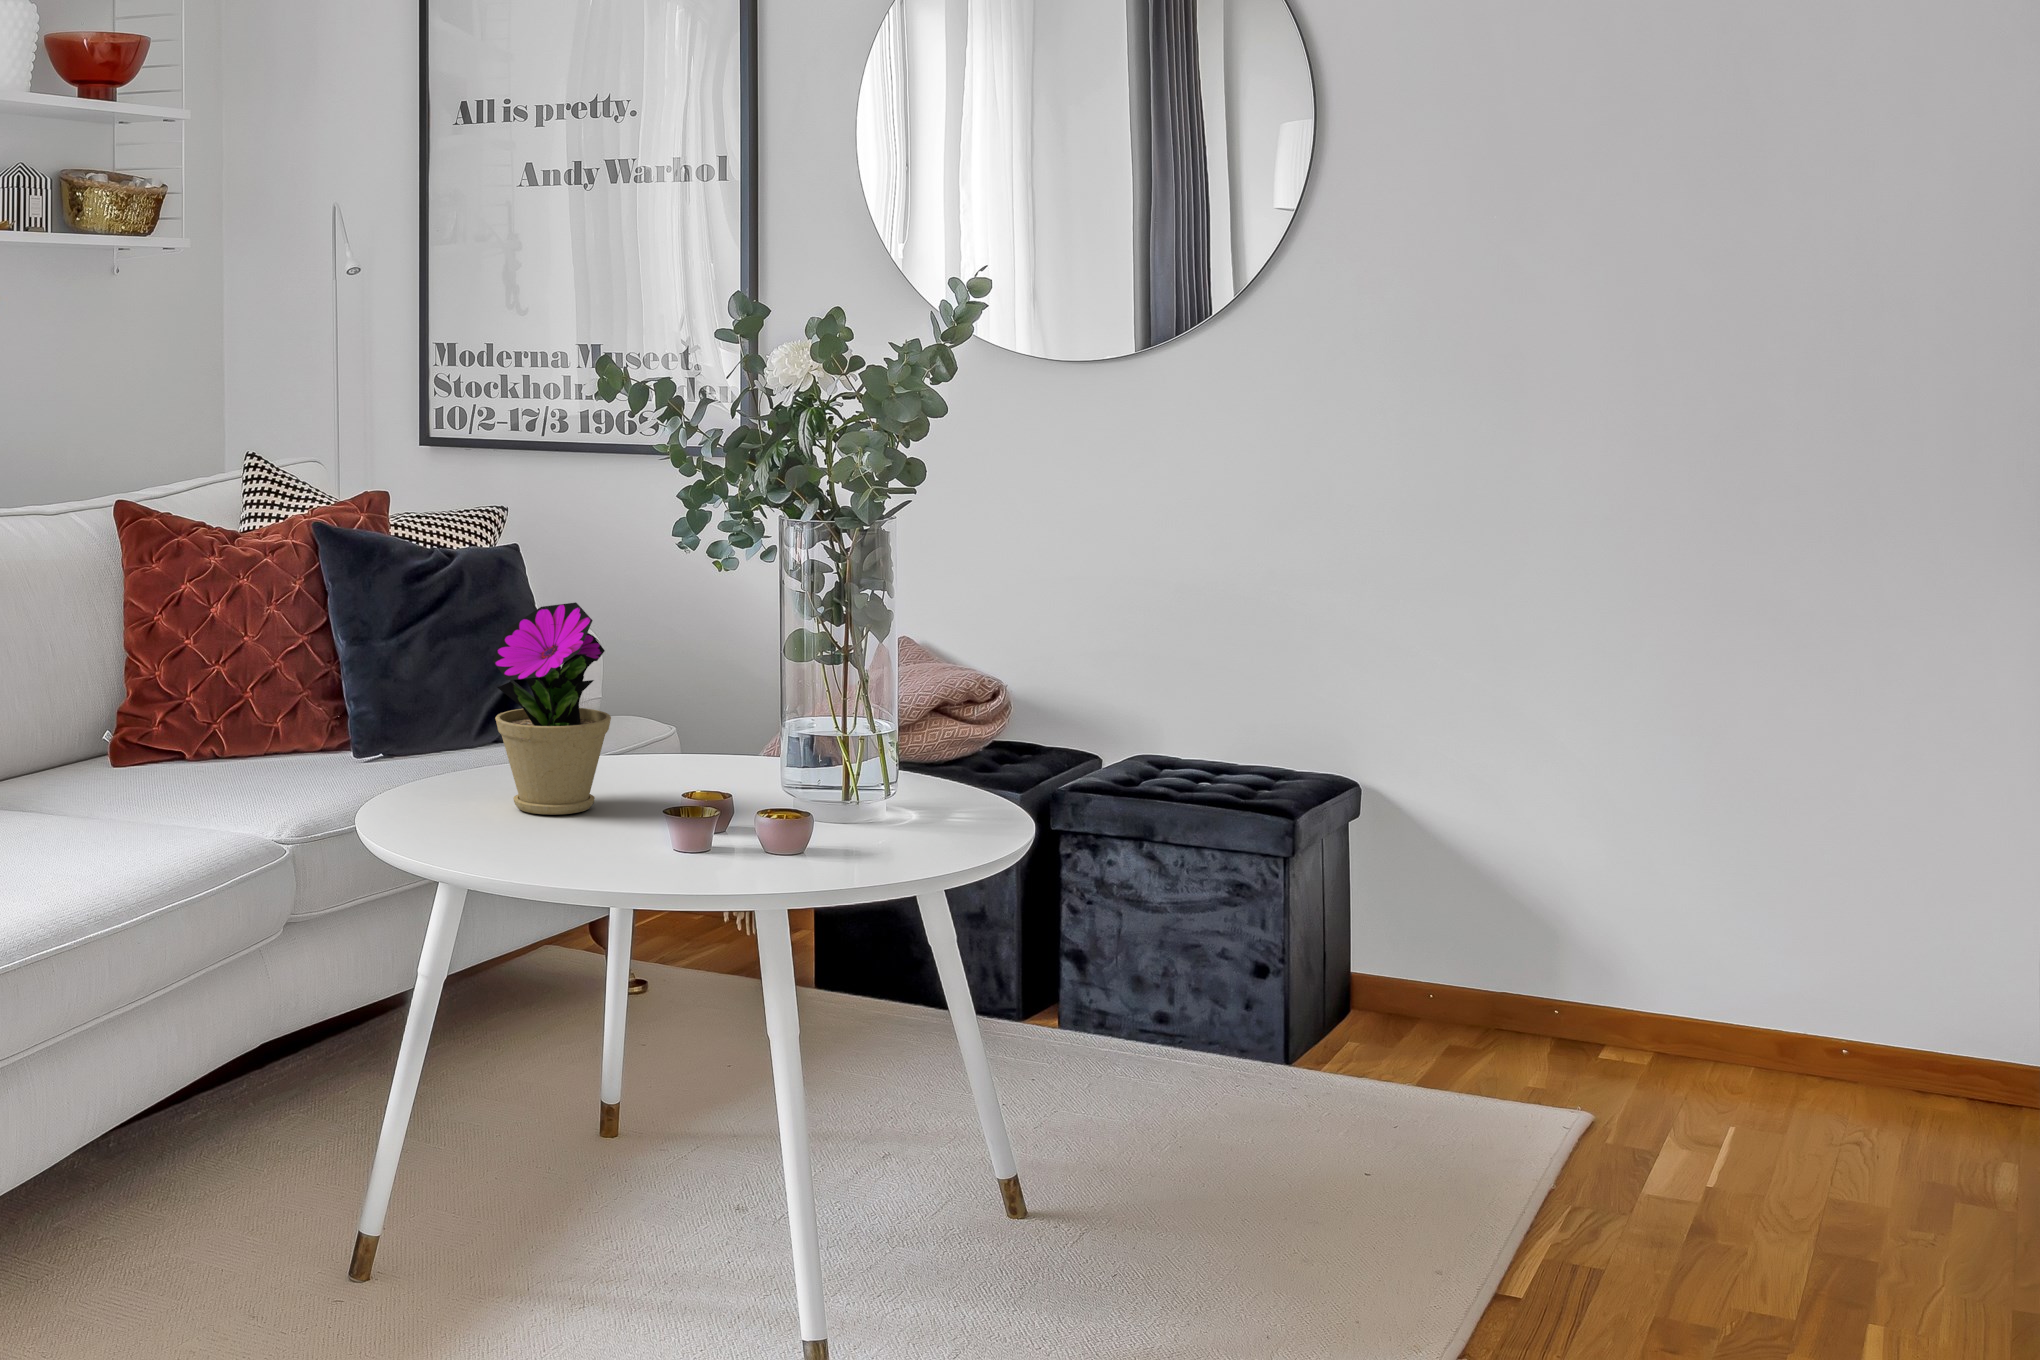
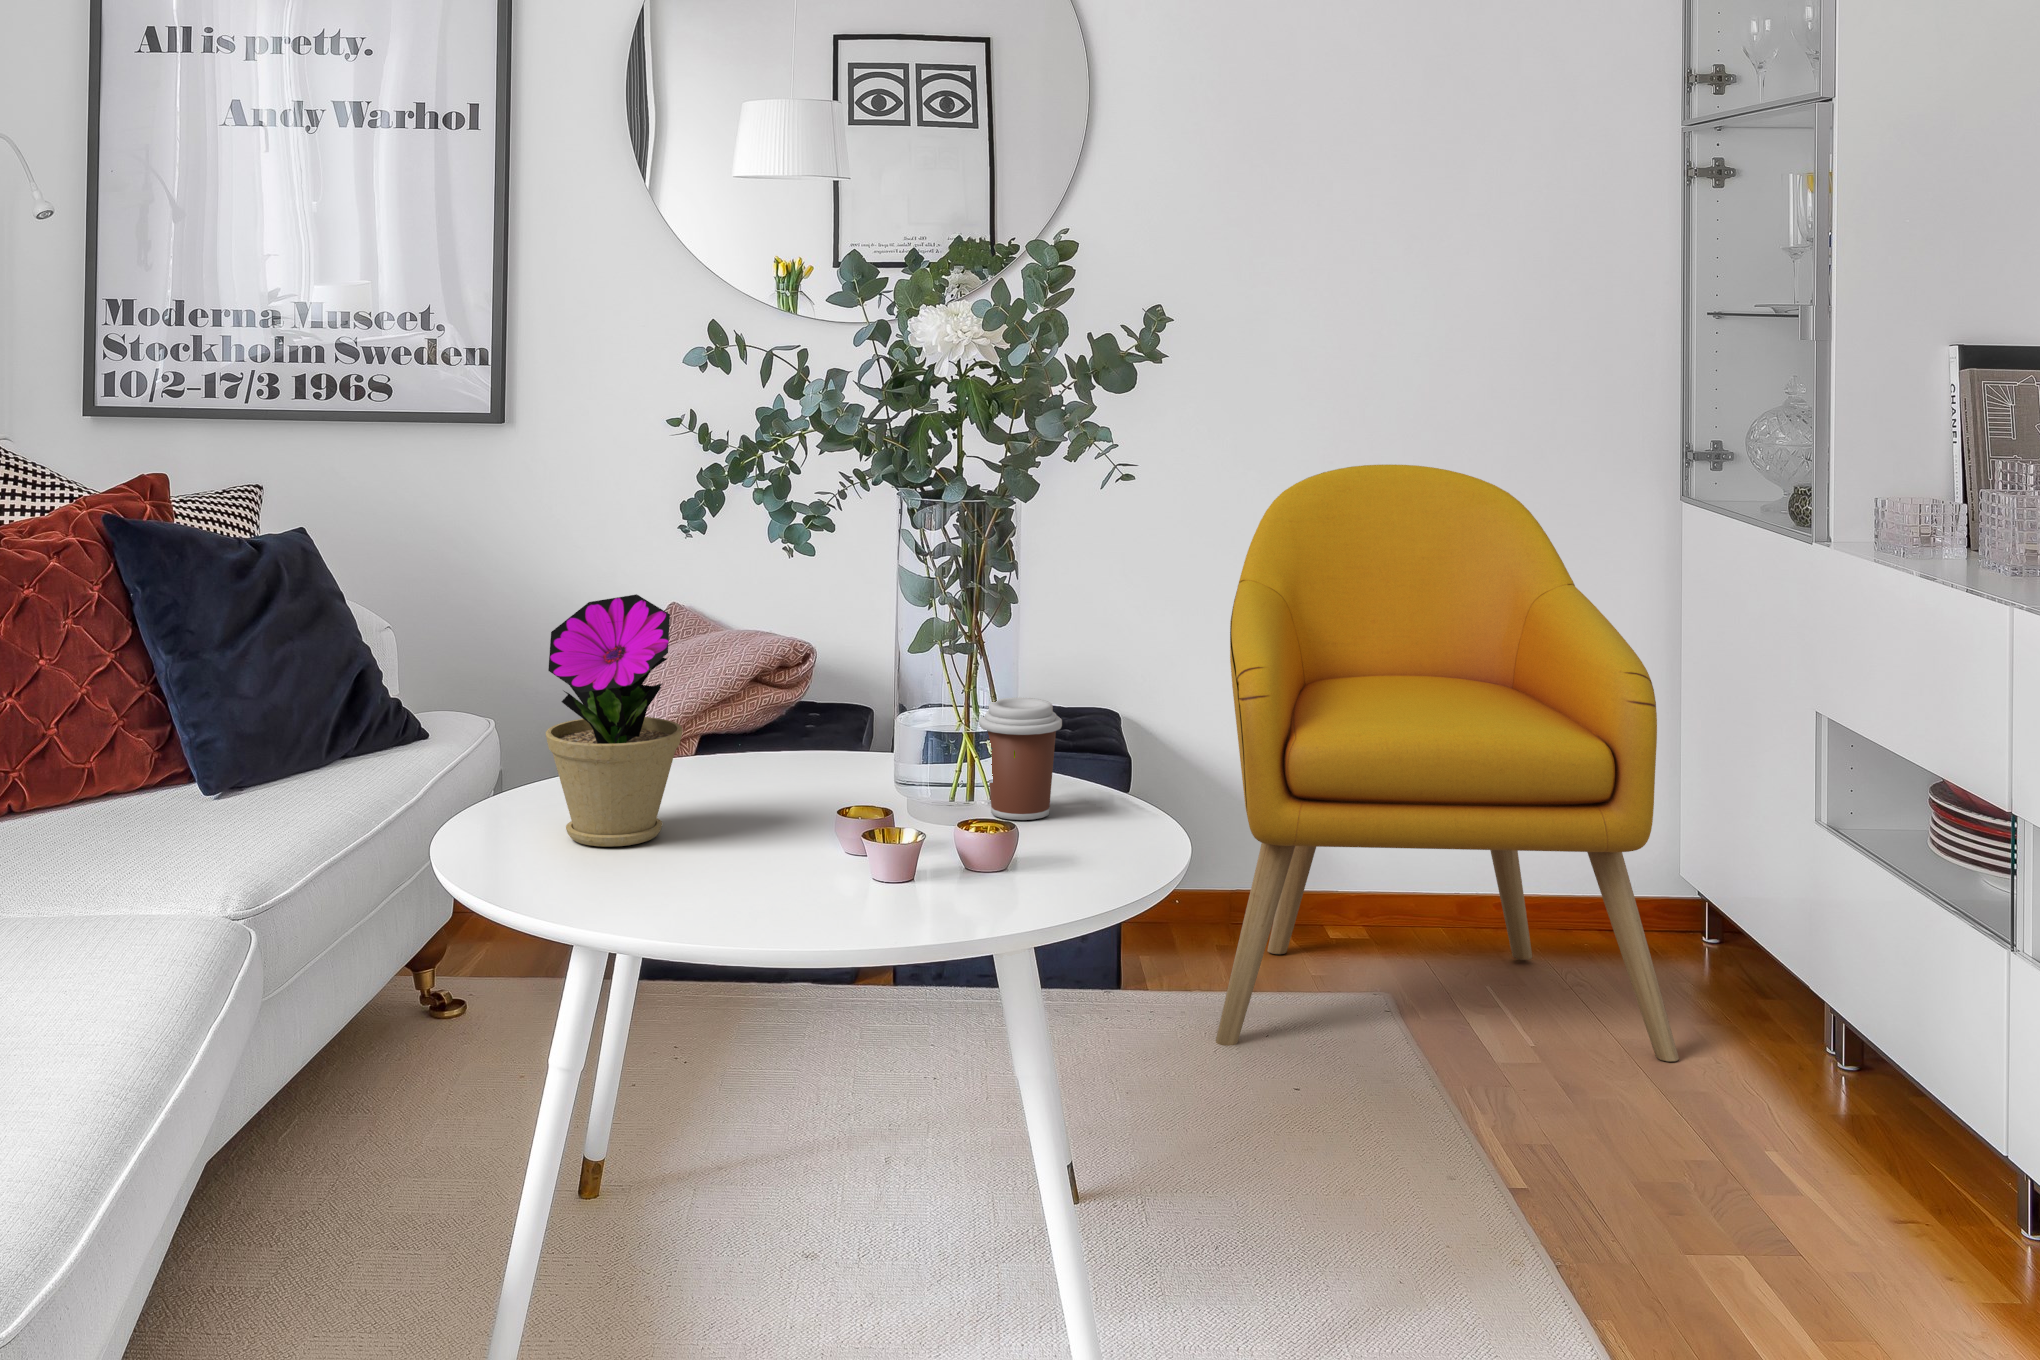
armchair: none [1332,527,1880,1229] -> present [1216,465,1679,1062]
coffee cup: none [878,720,956,833] -> present [979,698,1062,820]

